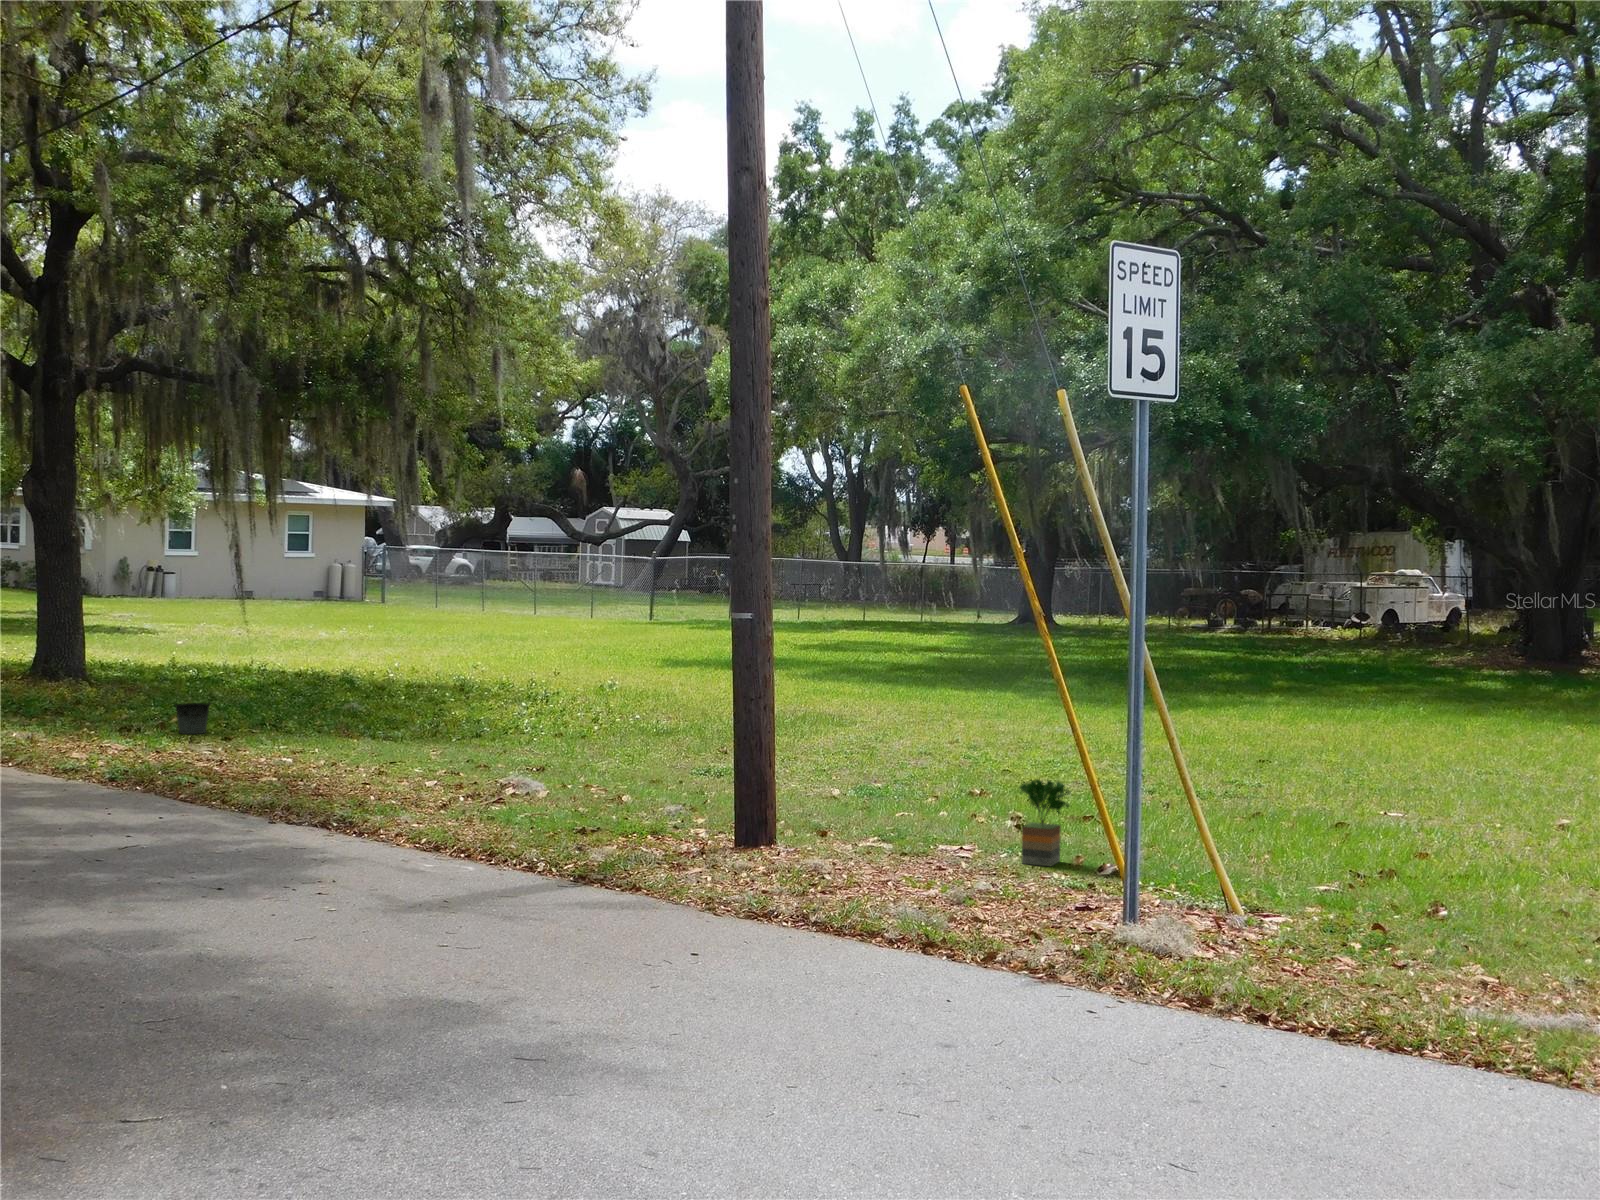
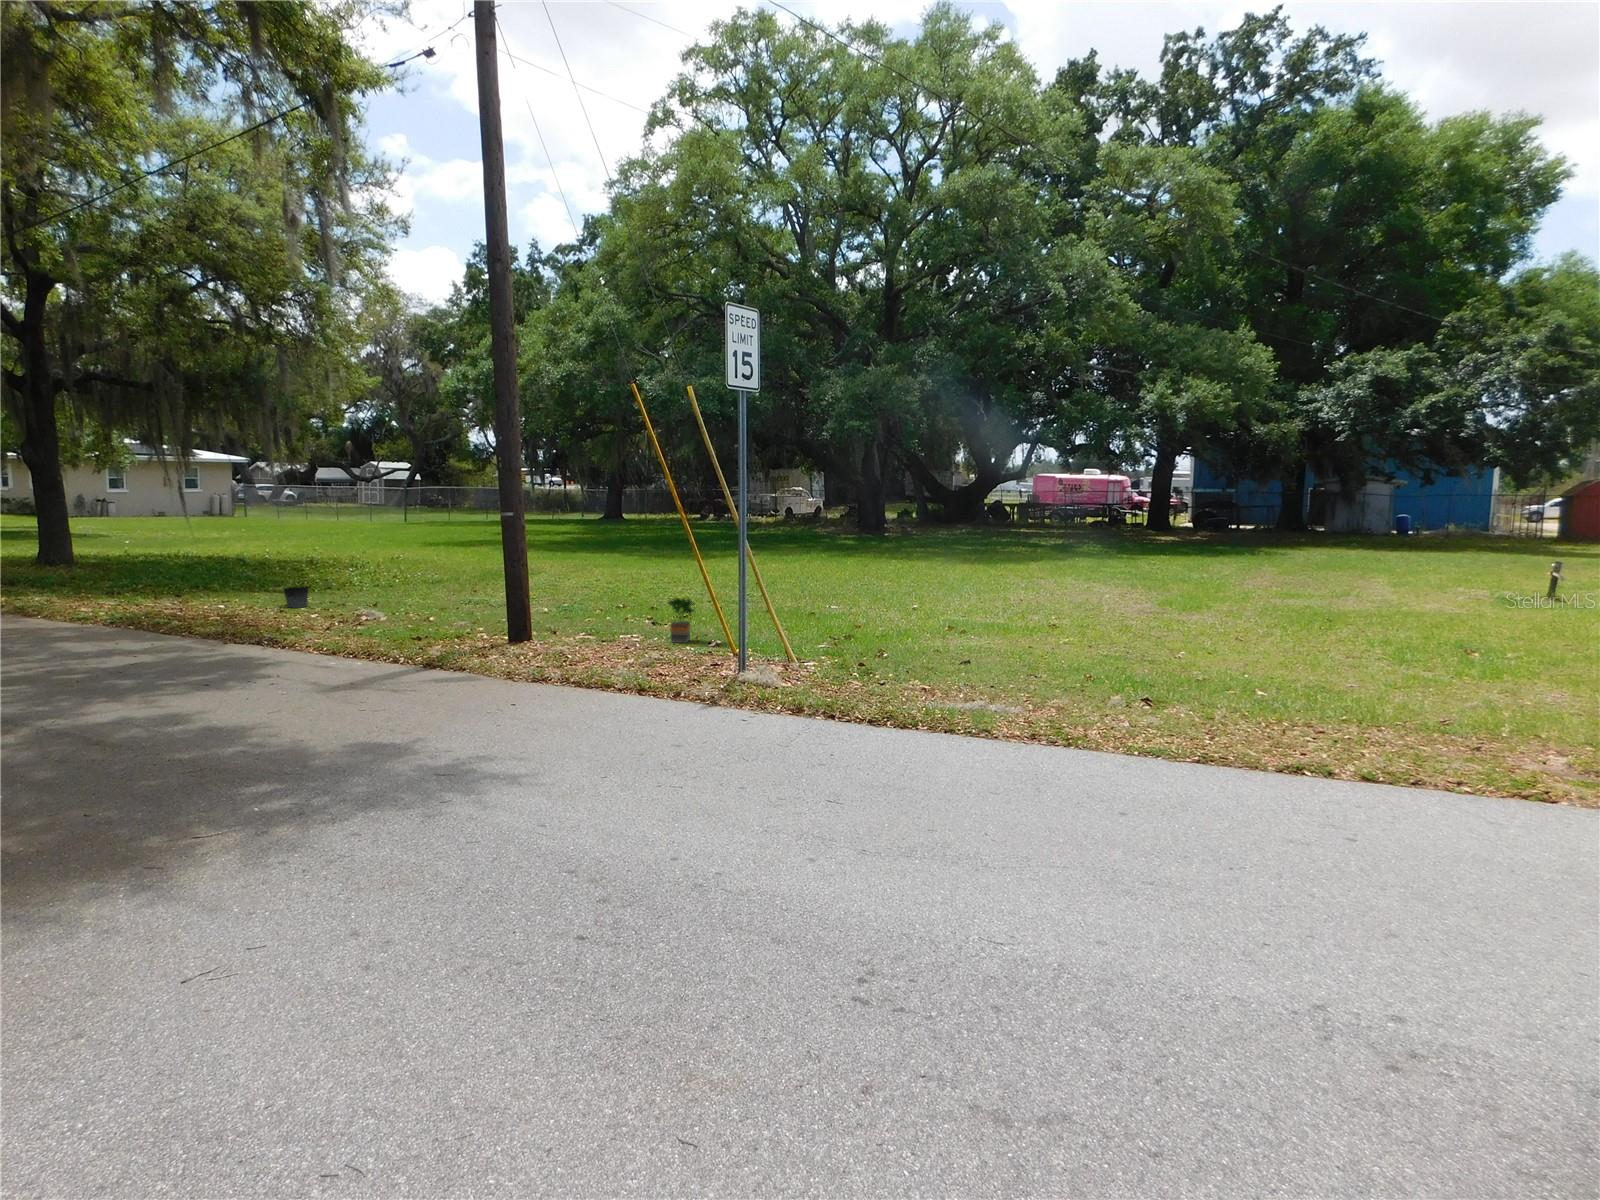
bucket: present [175,703,211,734] -> present [283,586,309,608]

